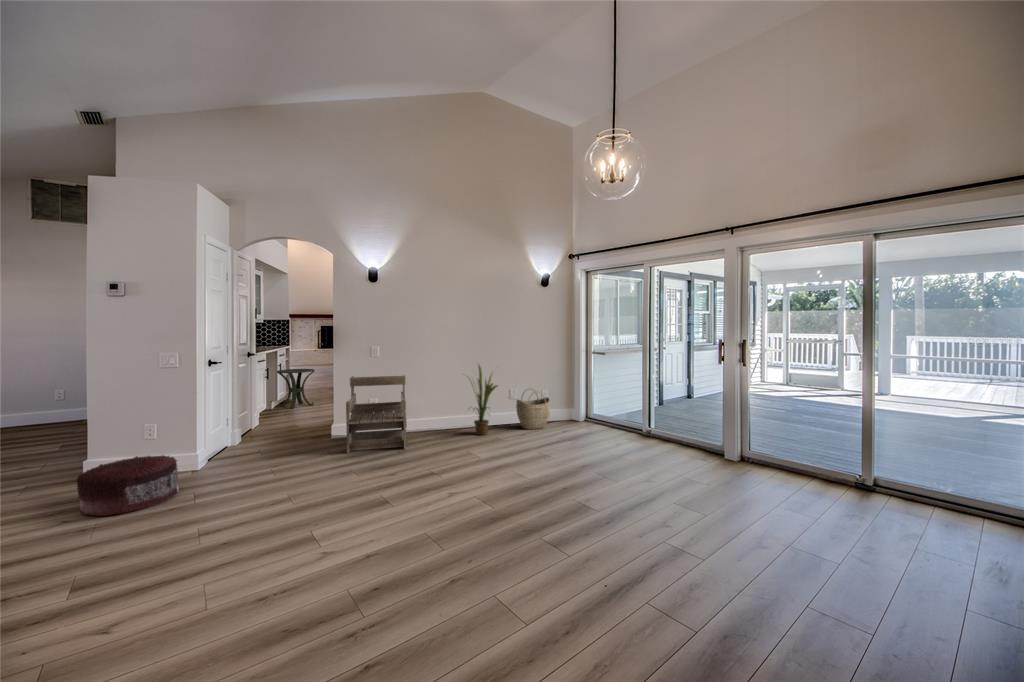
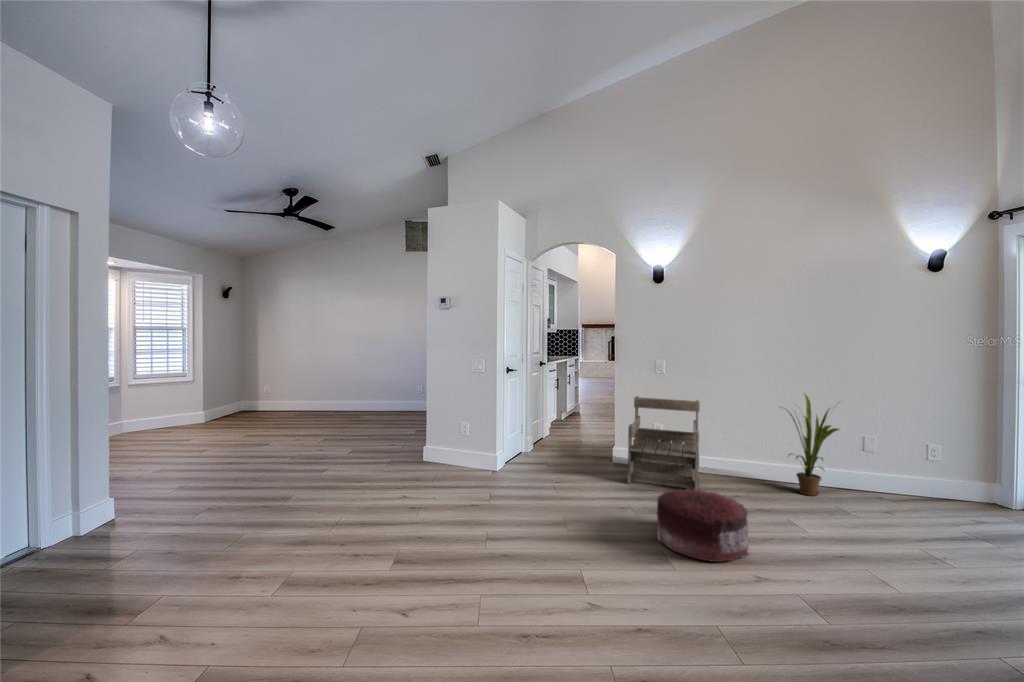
side table: present [277,369,314,408] -> none [566,380,600,421]
woven basket: present [516,389,550,429] -> none [871,439,939,506]
pouf: present [77,455,179,516] -> present [657,488,748,562]

